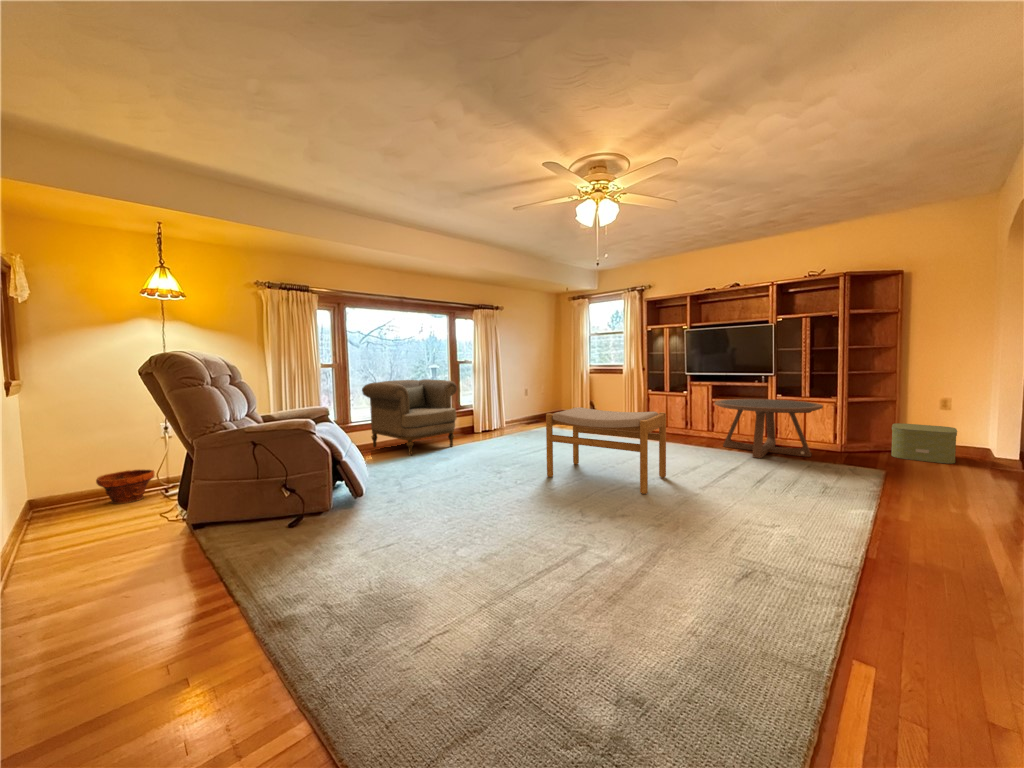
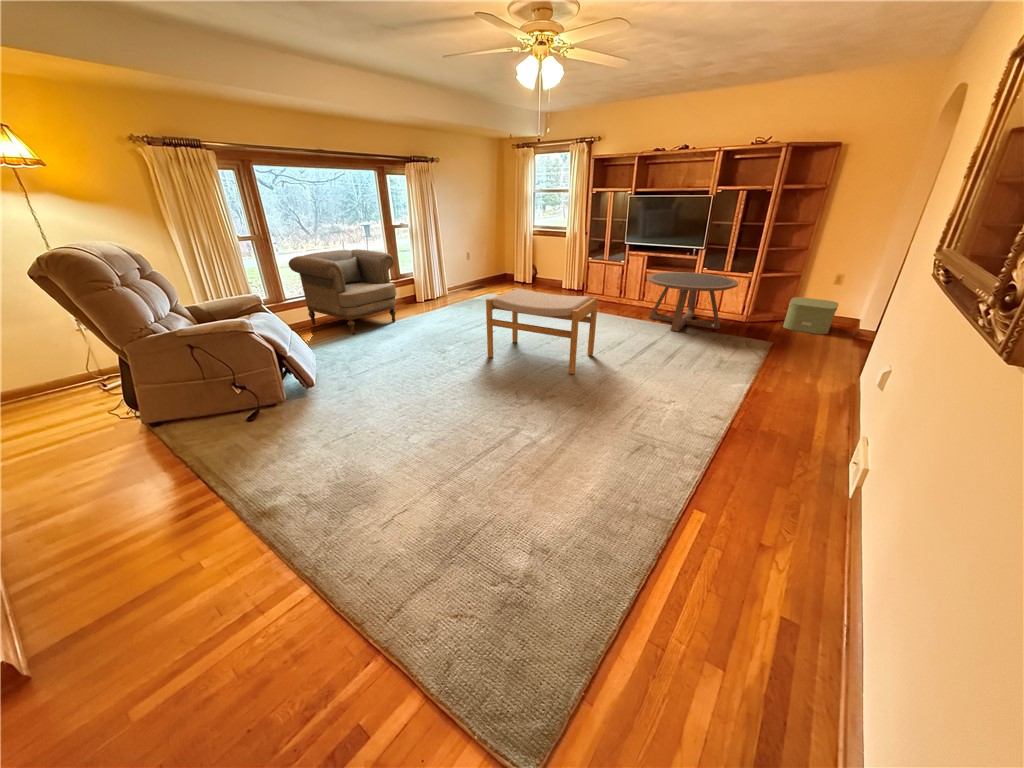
planter: present [96,470,155,504] -> none [15,365,81,402]

